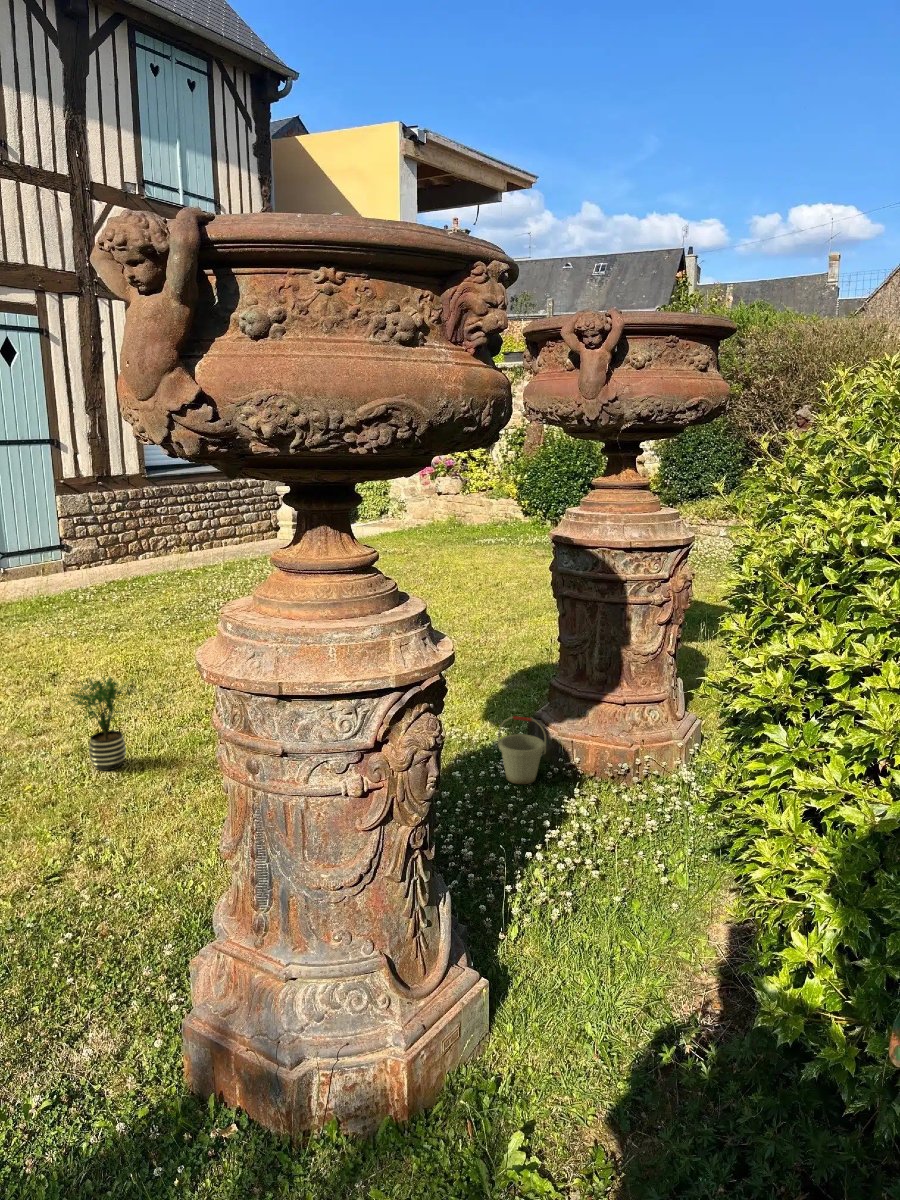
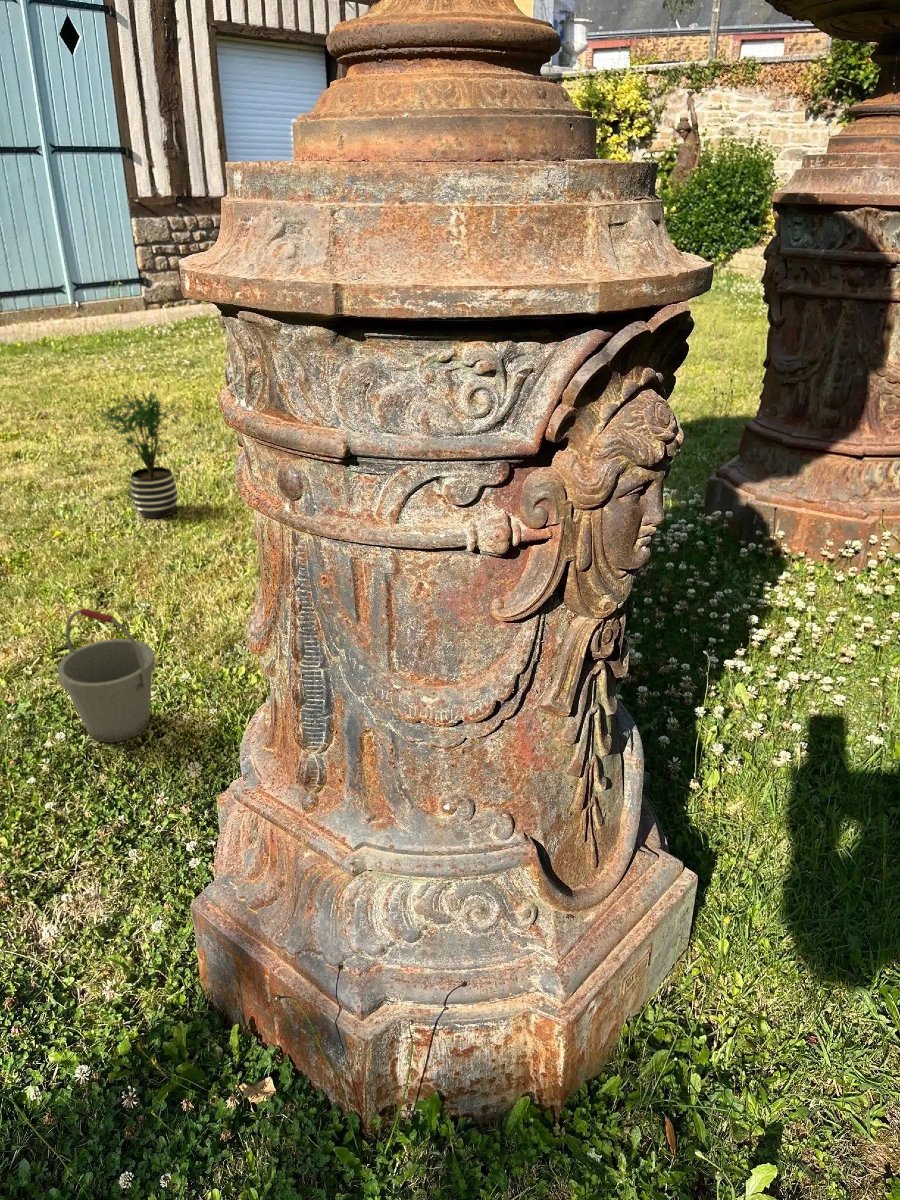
bucket: present [498,716,546,784] -> present [57,609,156,742]

